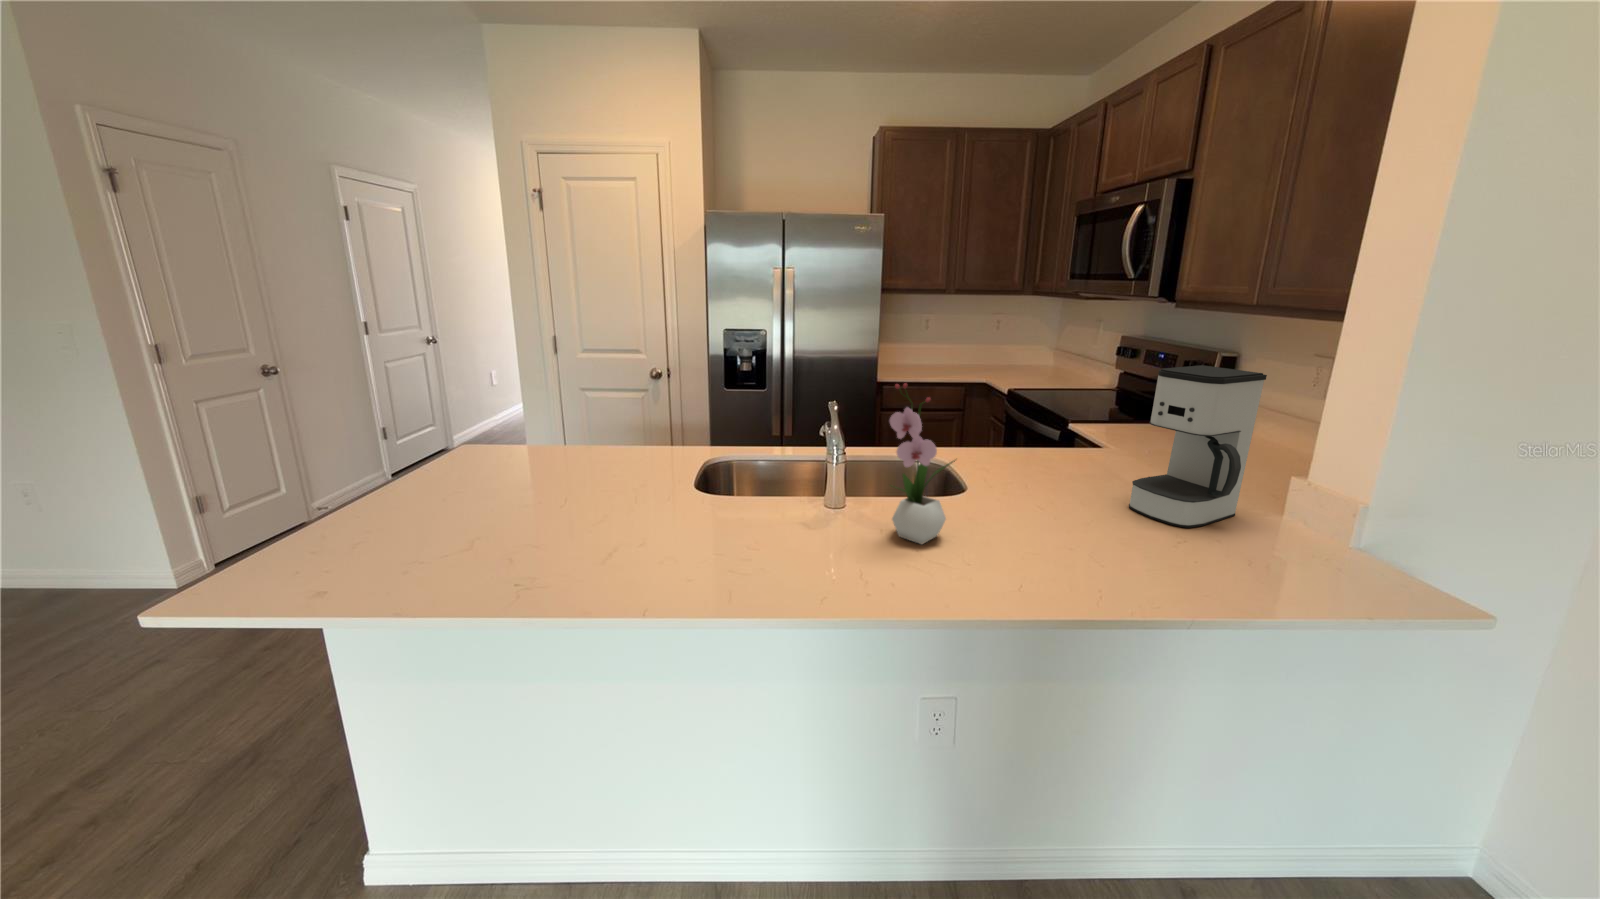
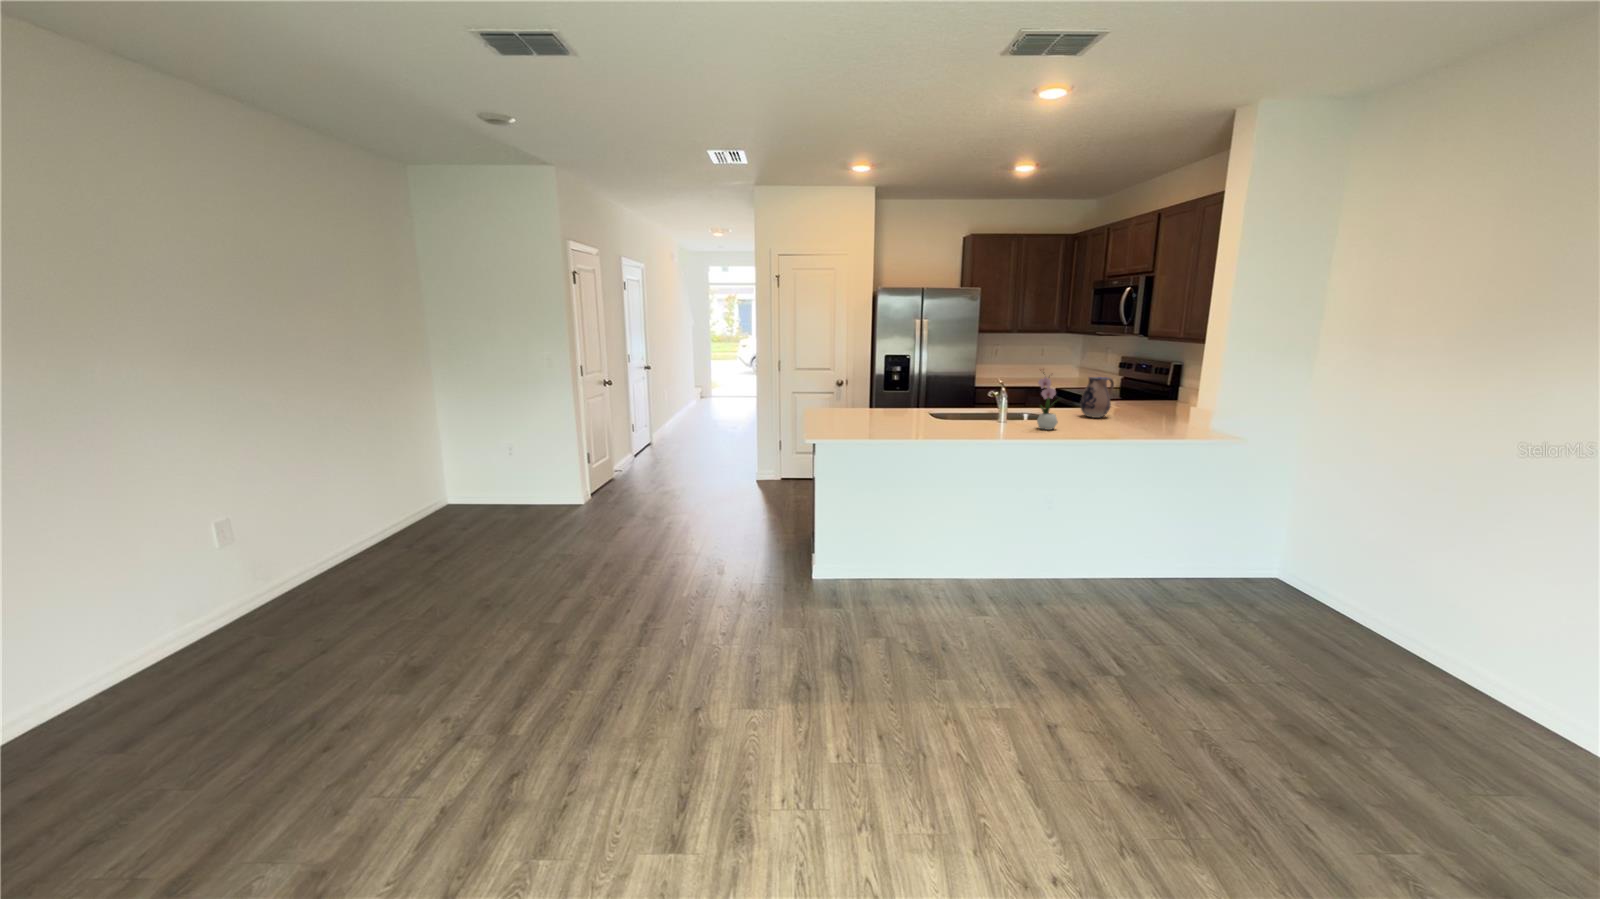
coffee maker: present [1129,365,1267,528] -> none [1128,363,1179,426]
ceramic pitcher: none [1023,391,1101,486] -> present [1080,377,1114,418]

